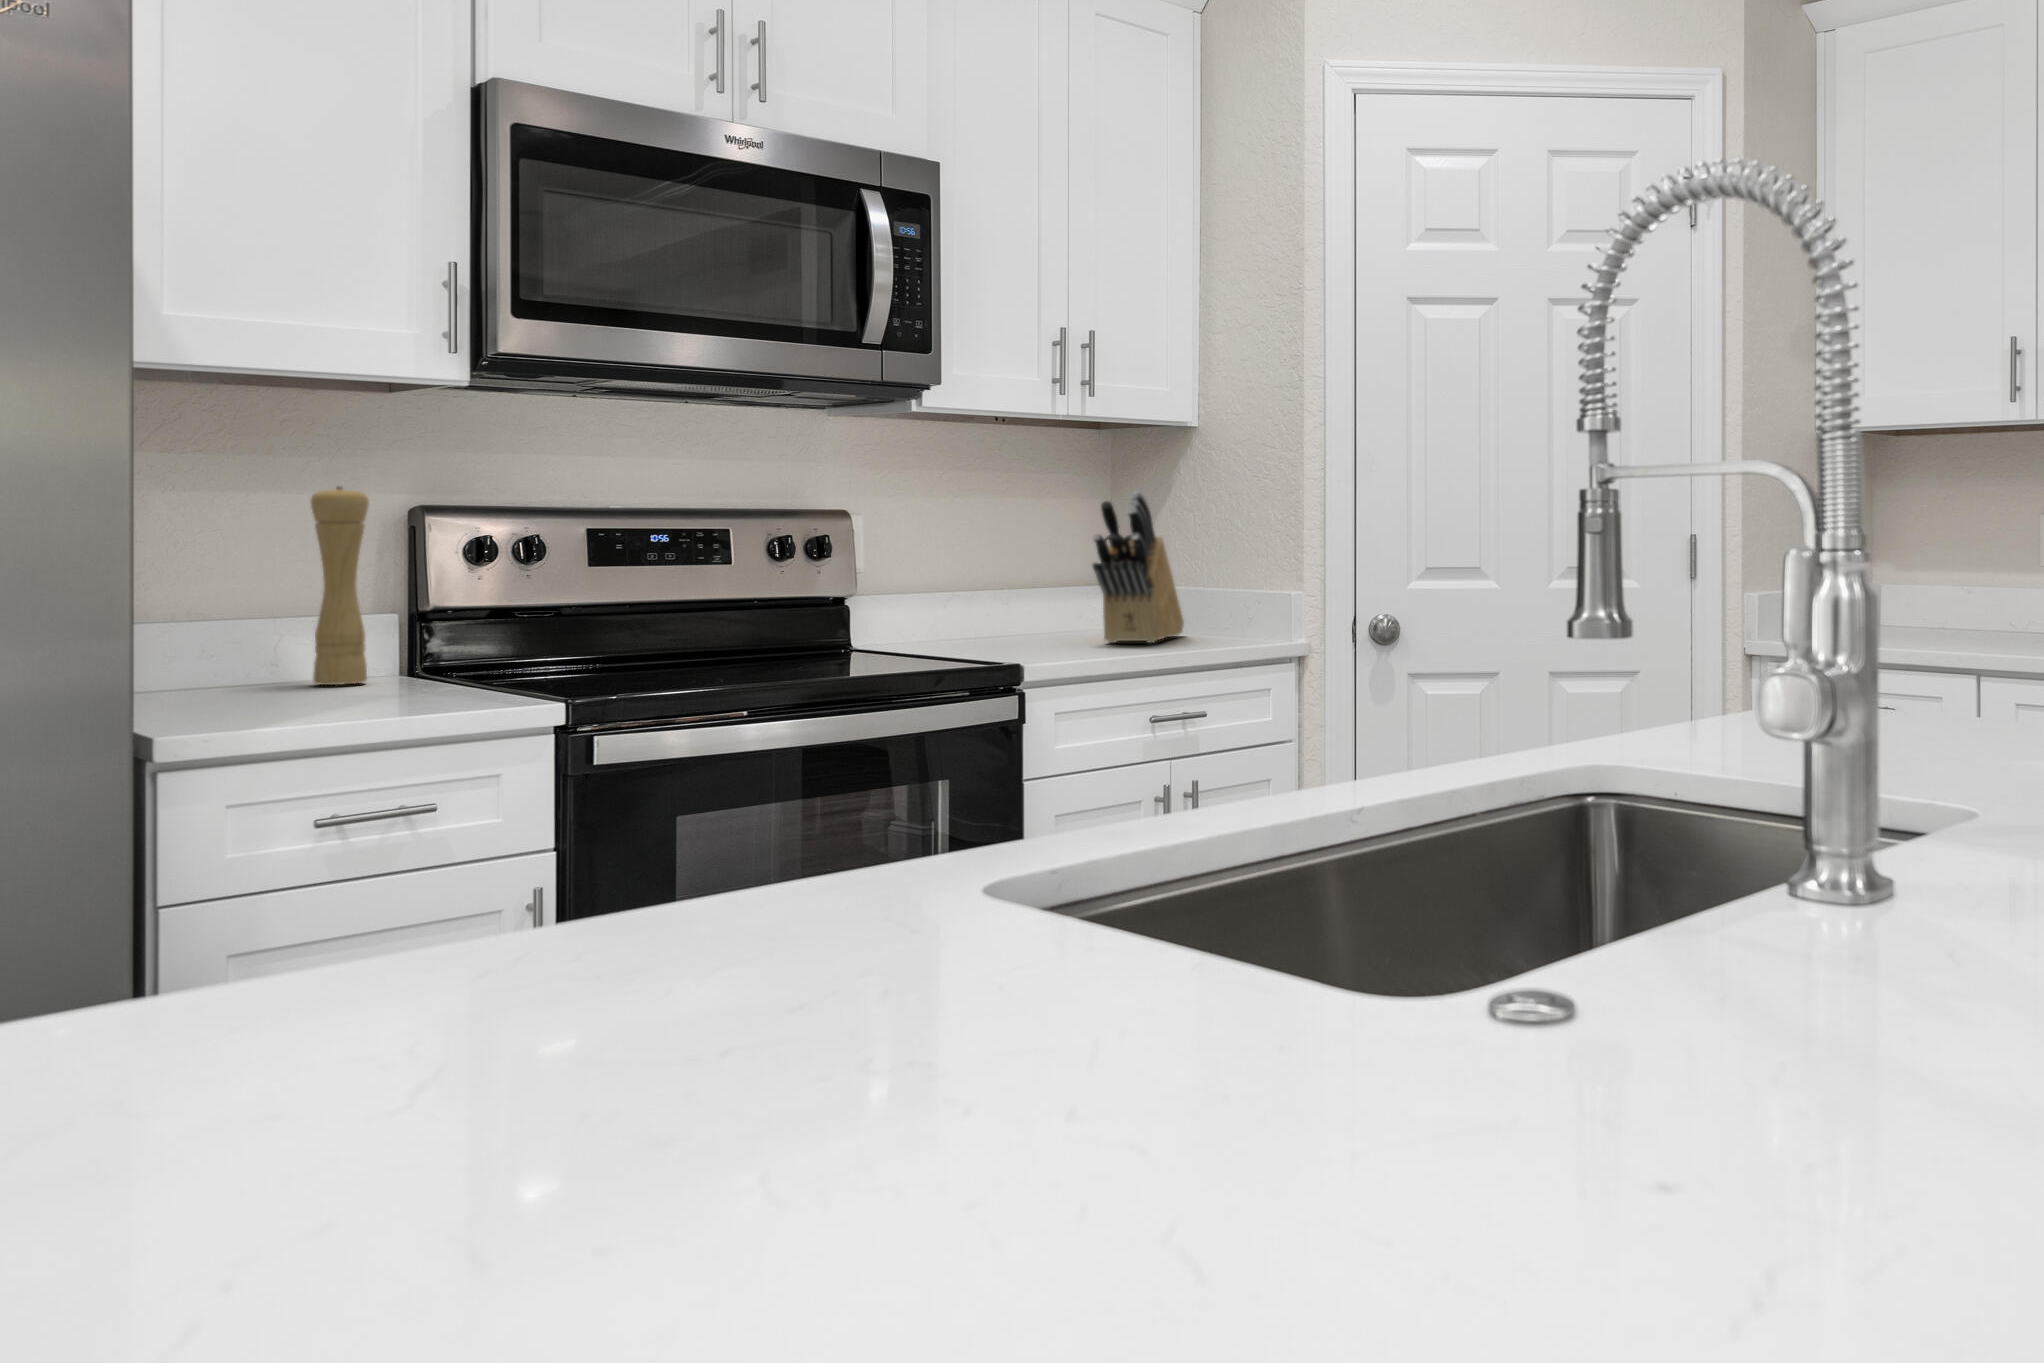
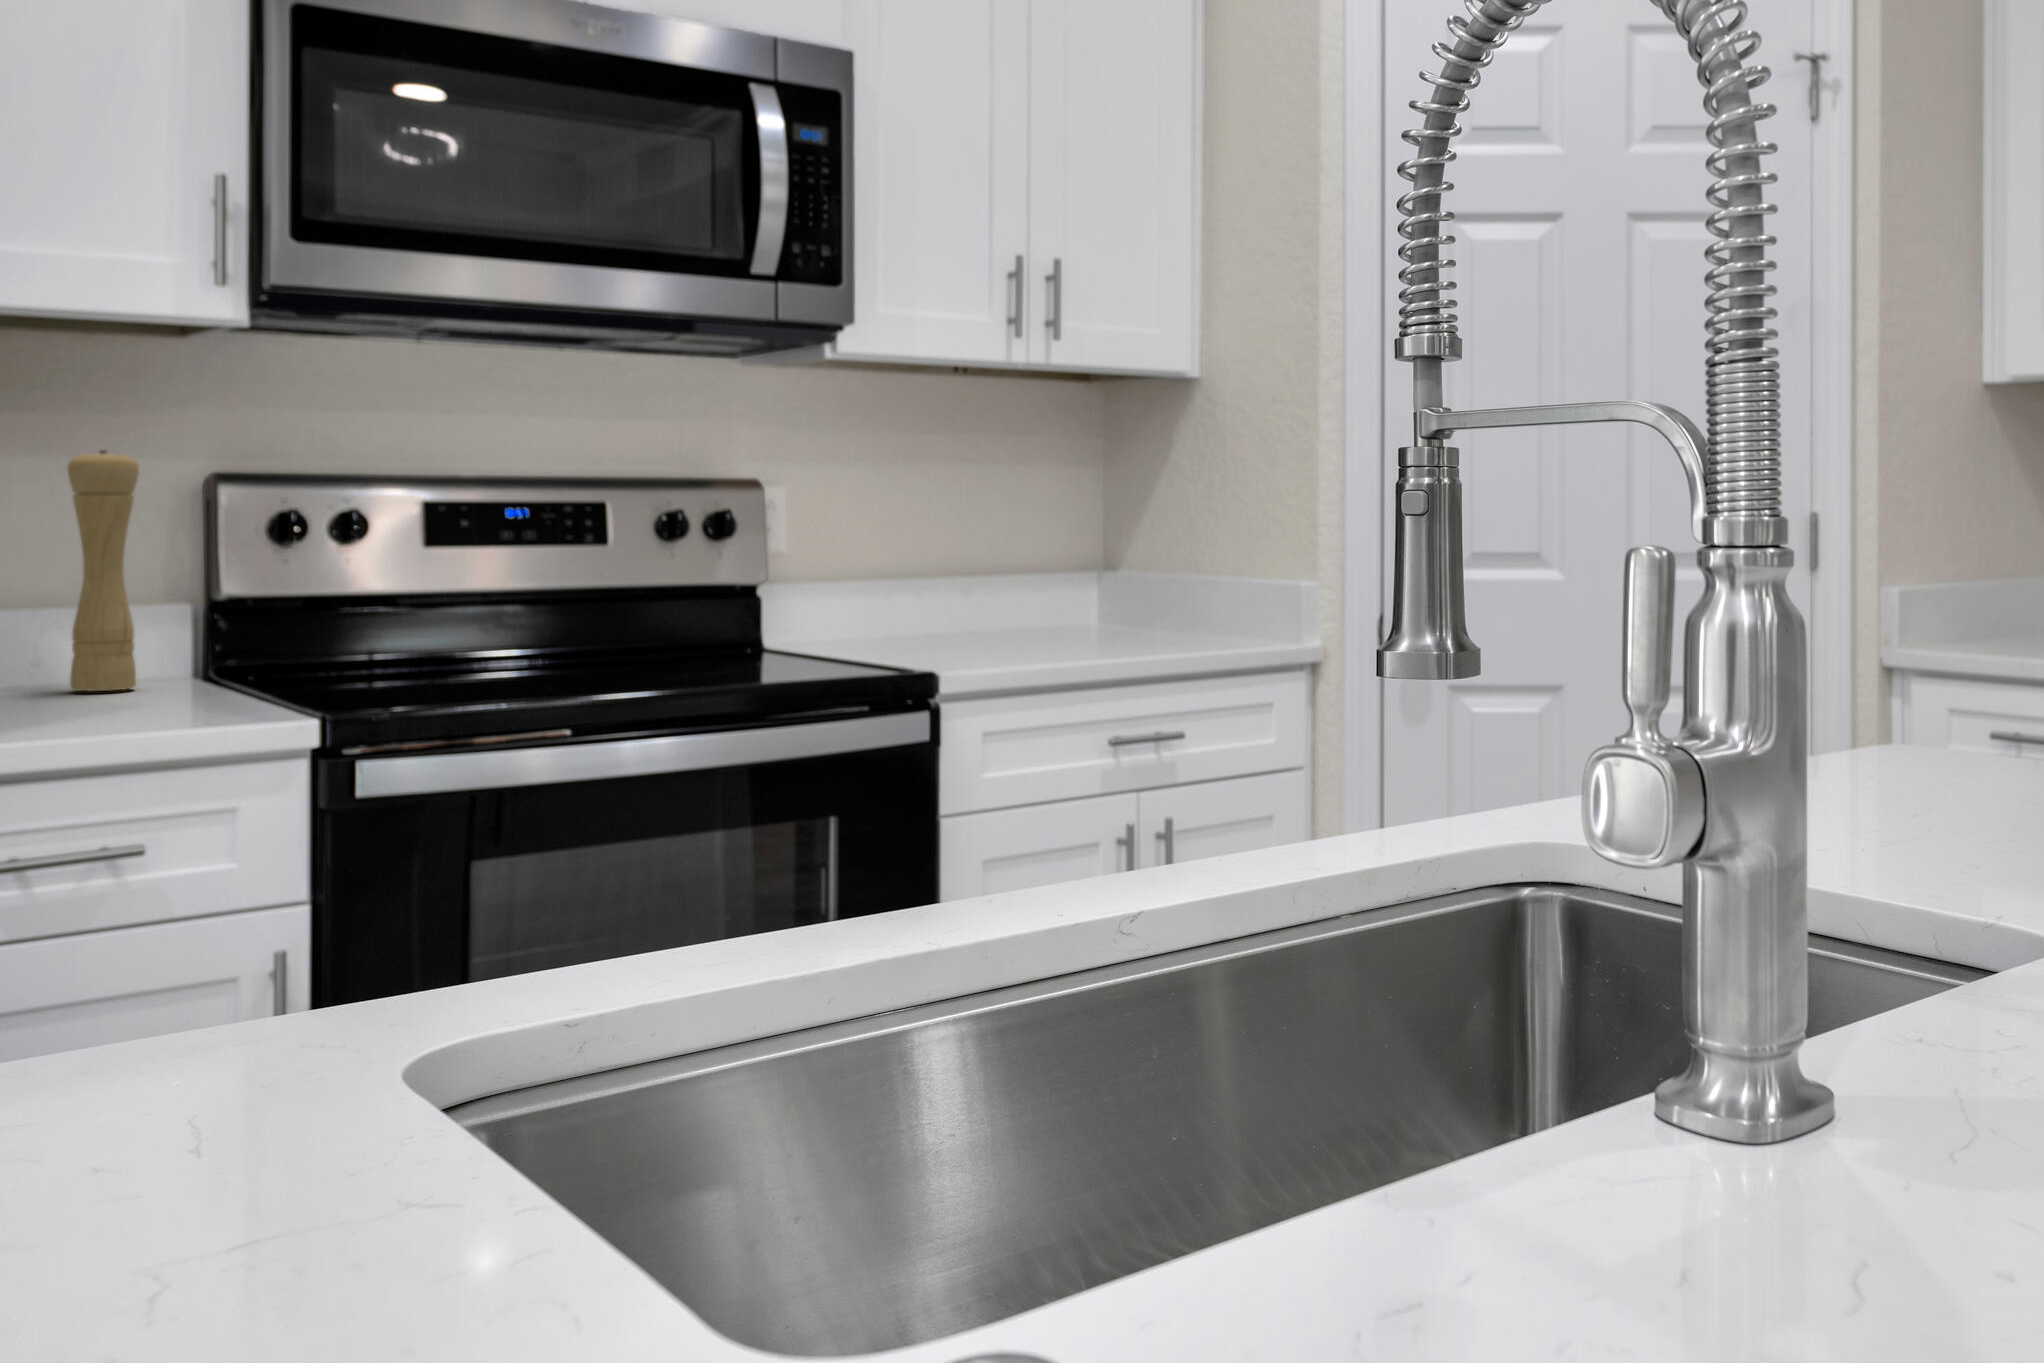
knife block: present [1093,492,1184,643] -> none [1056,457,1183,645]

